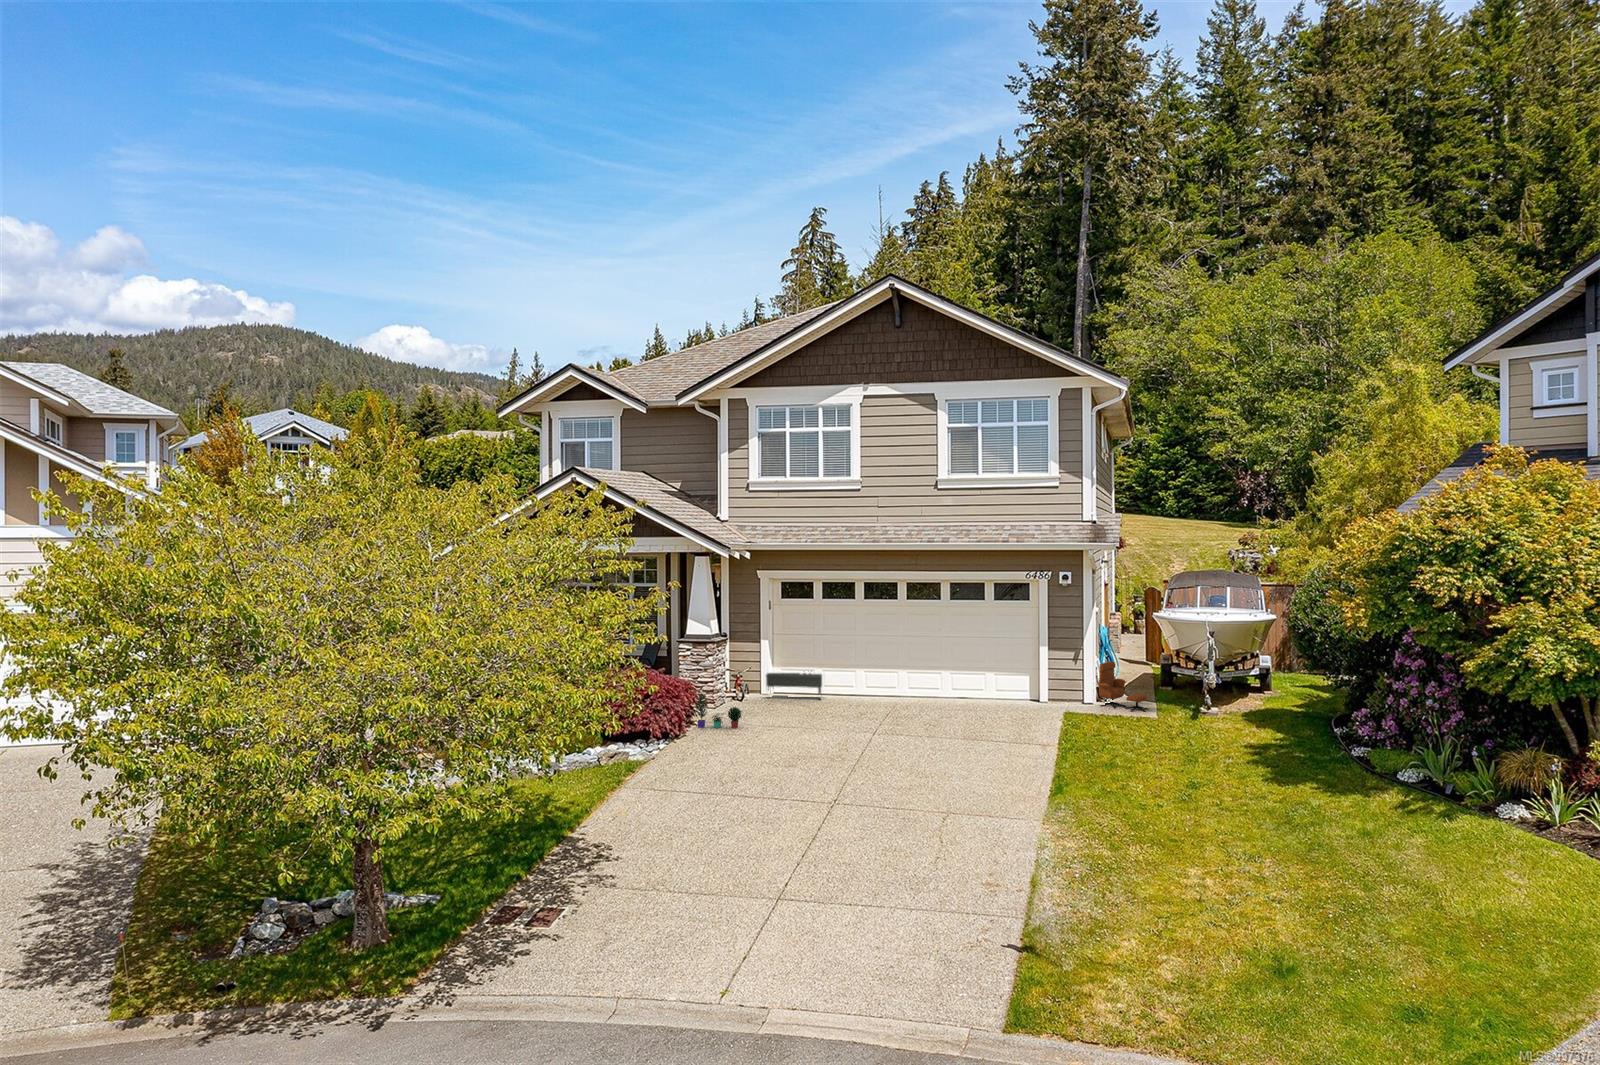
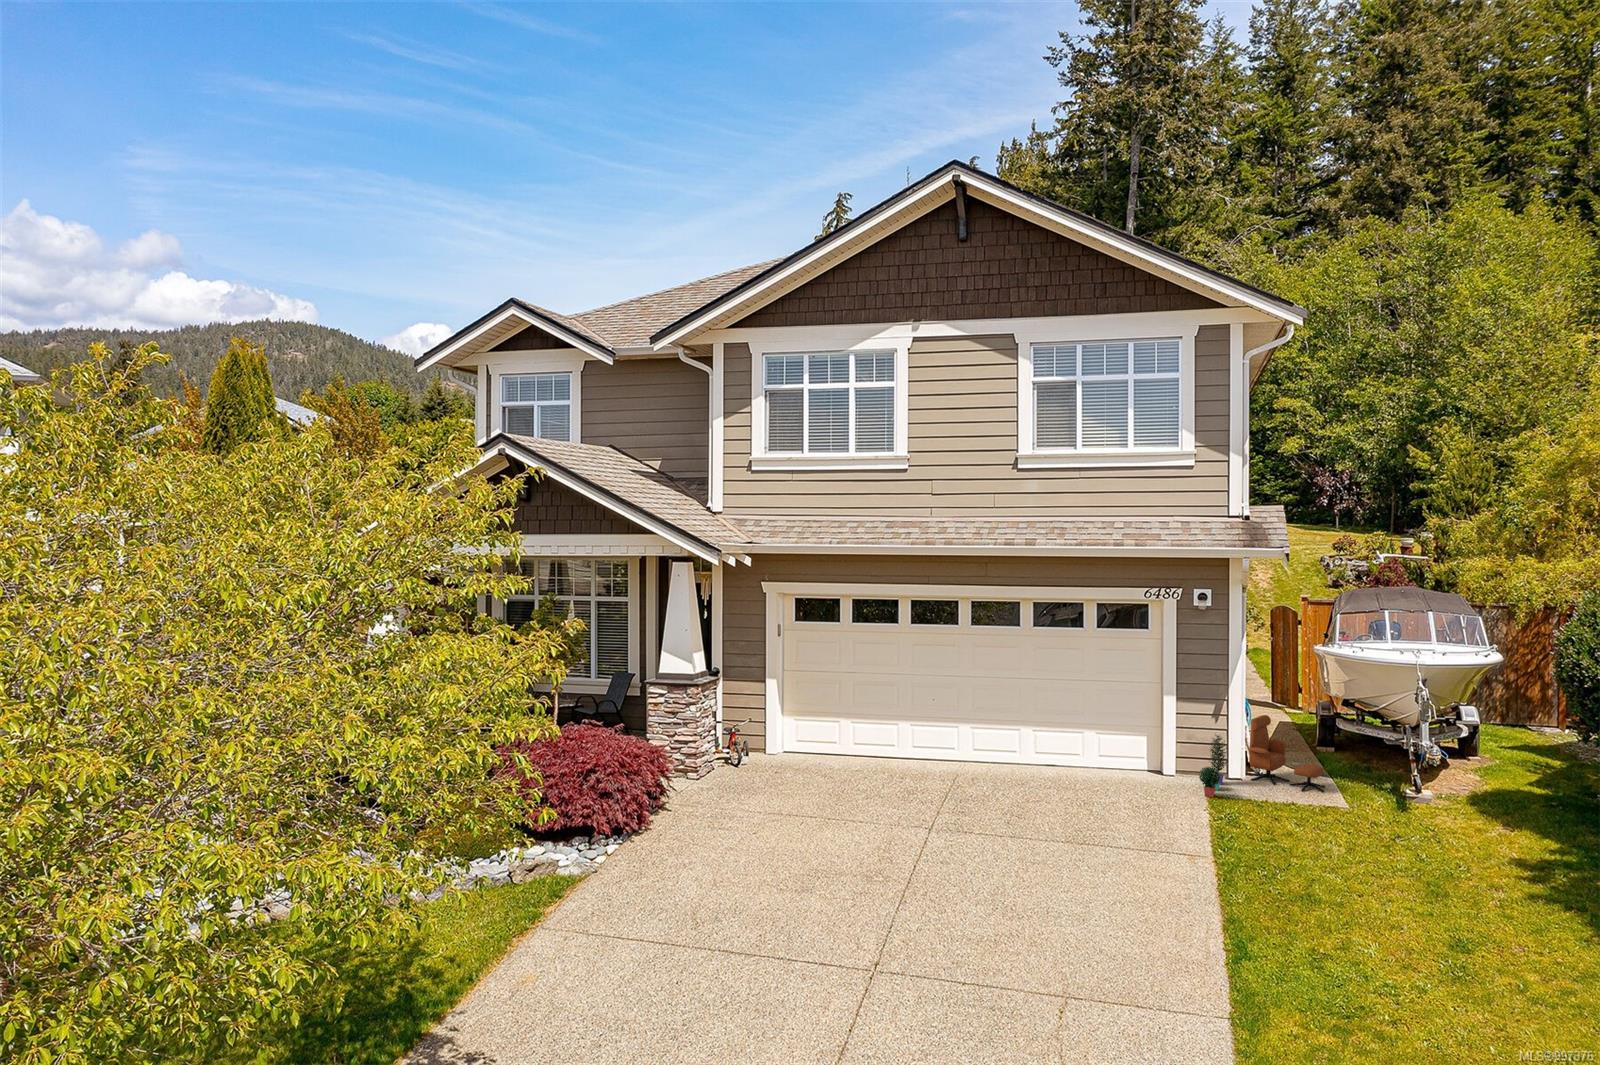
bench: present [766,671,822,699] -> none [773,719,855,763]
potted plant: present [695,691,741,728] -> present [1199,735,1228,797]

